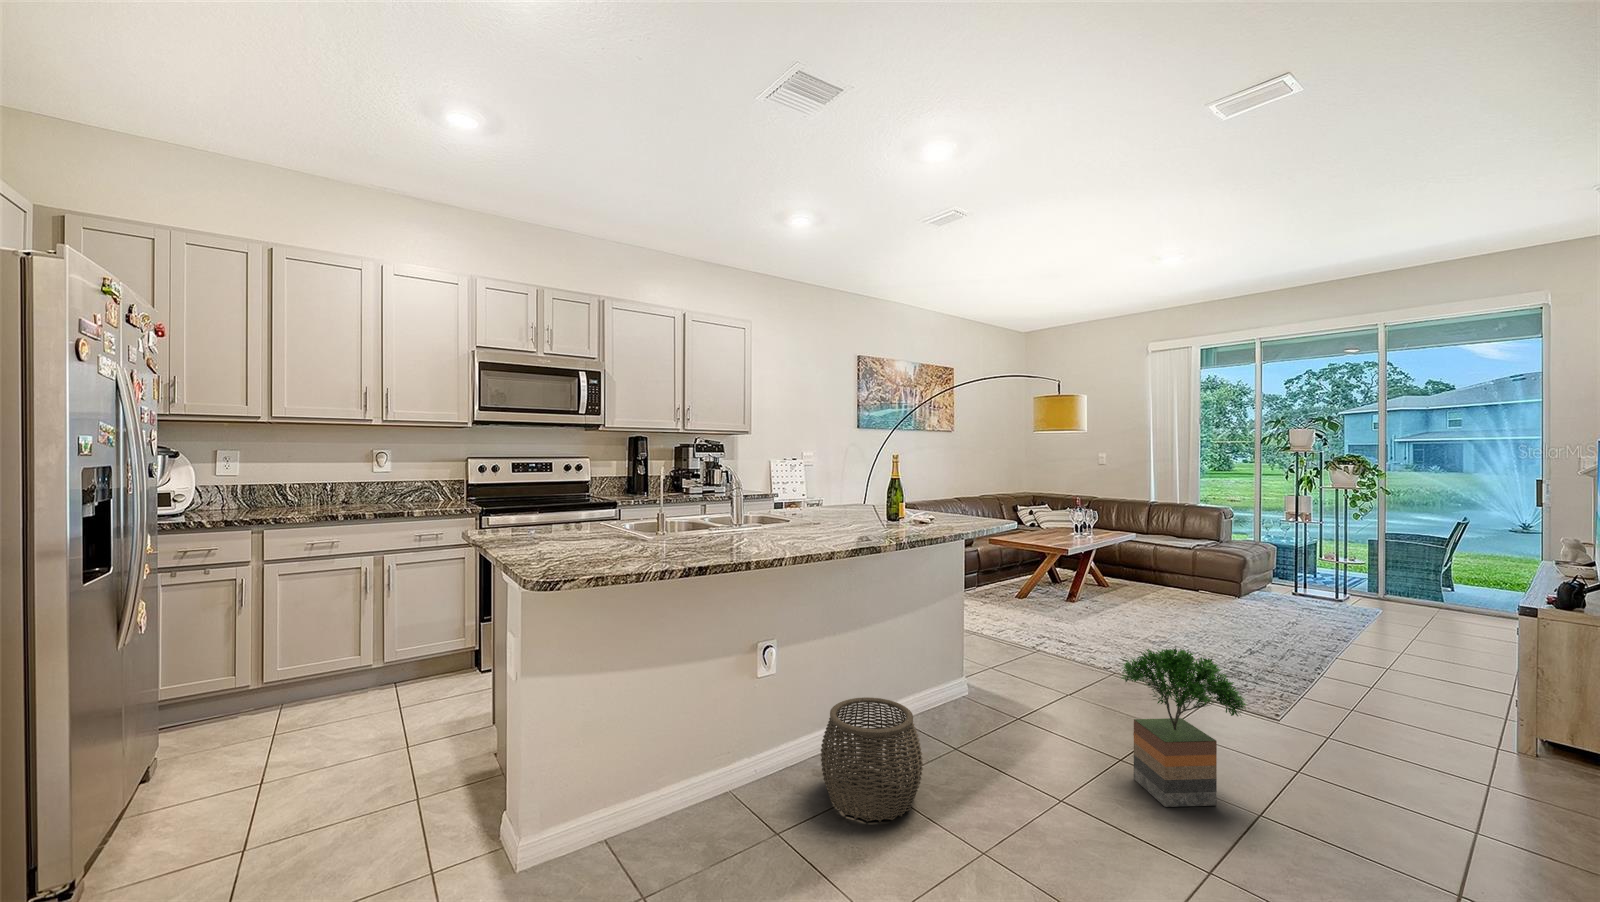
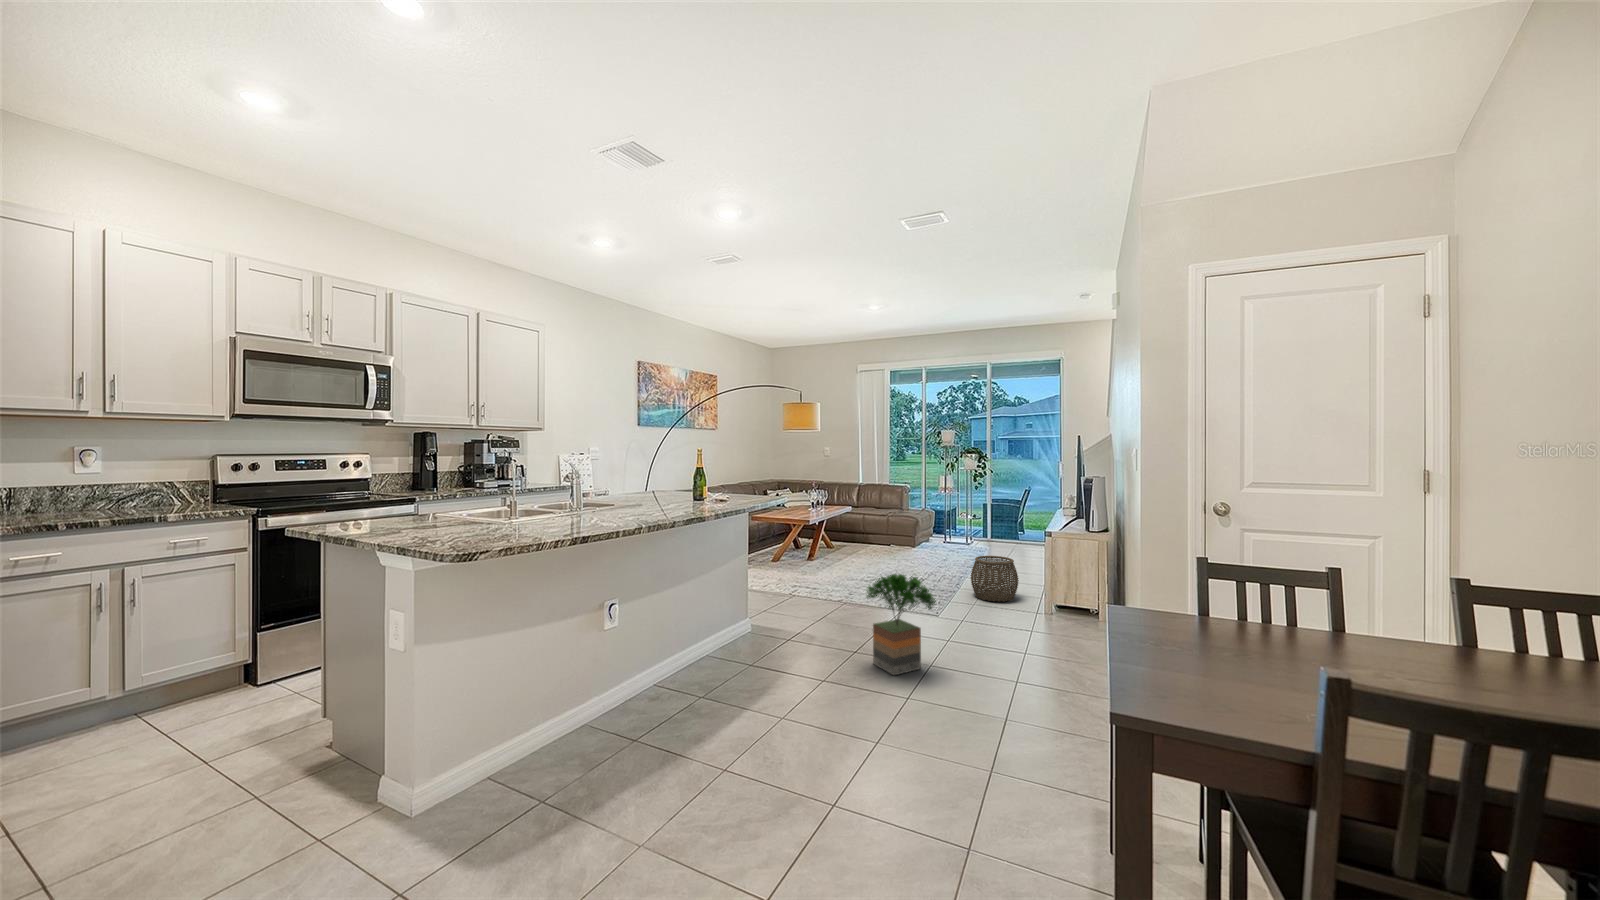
woven basket: present [820,697,923,822] -> present [971,556,1019,602]

